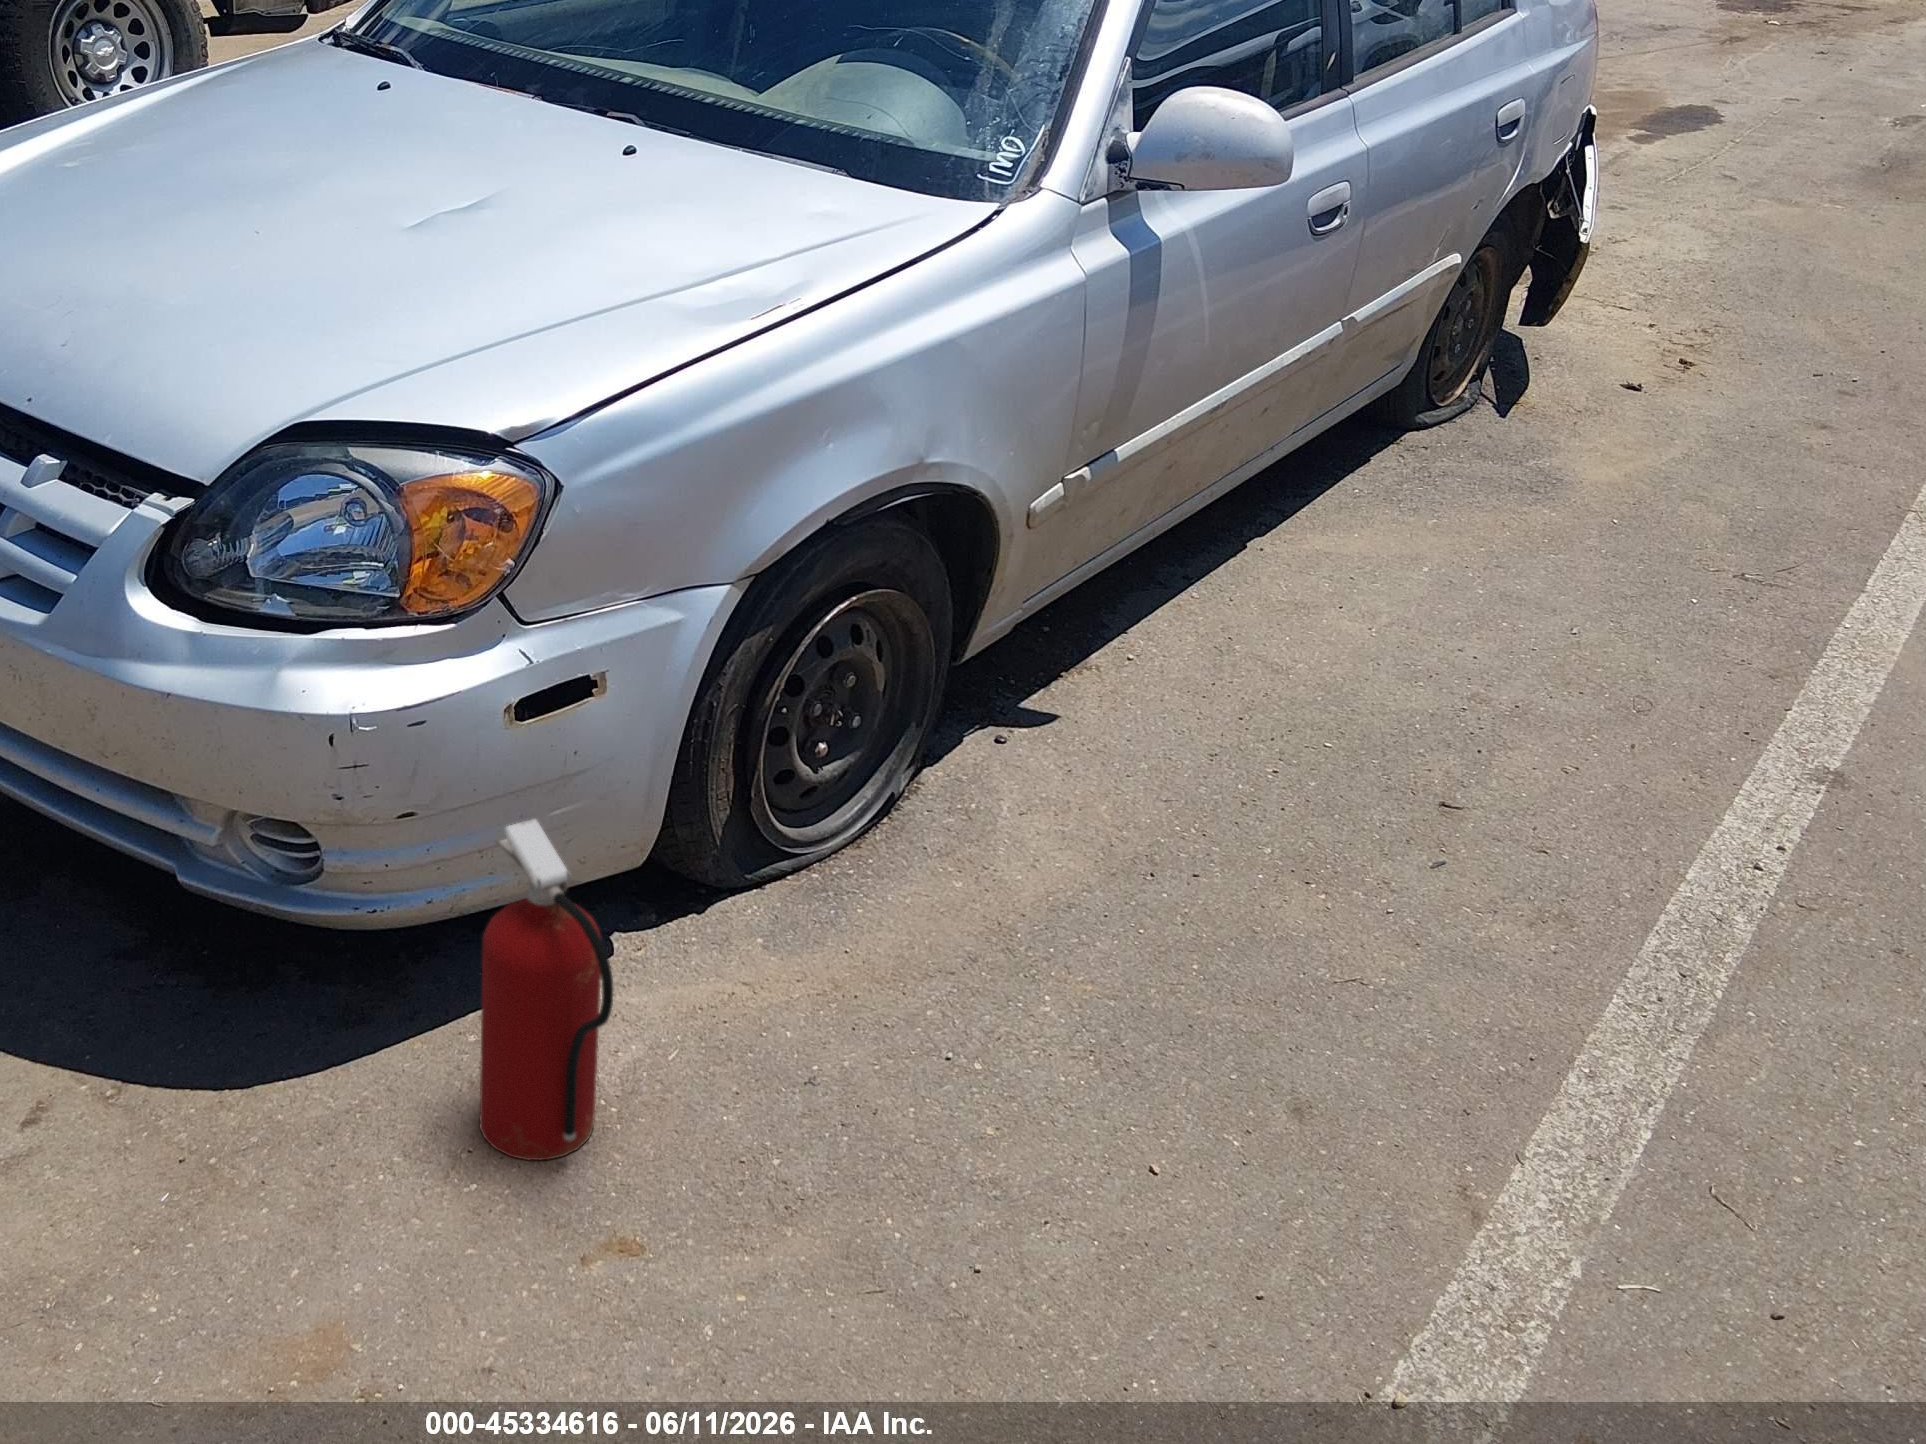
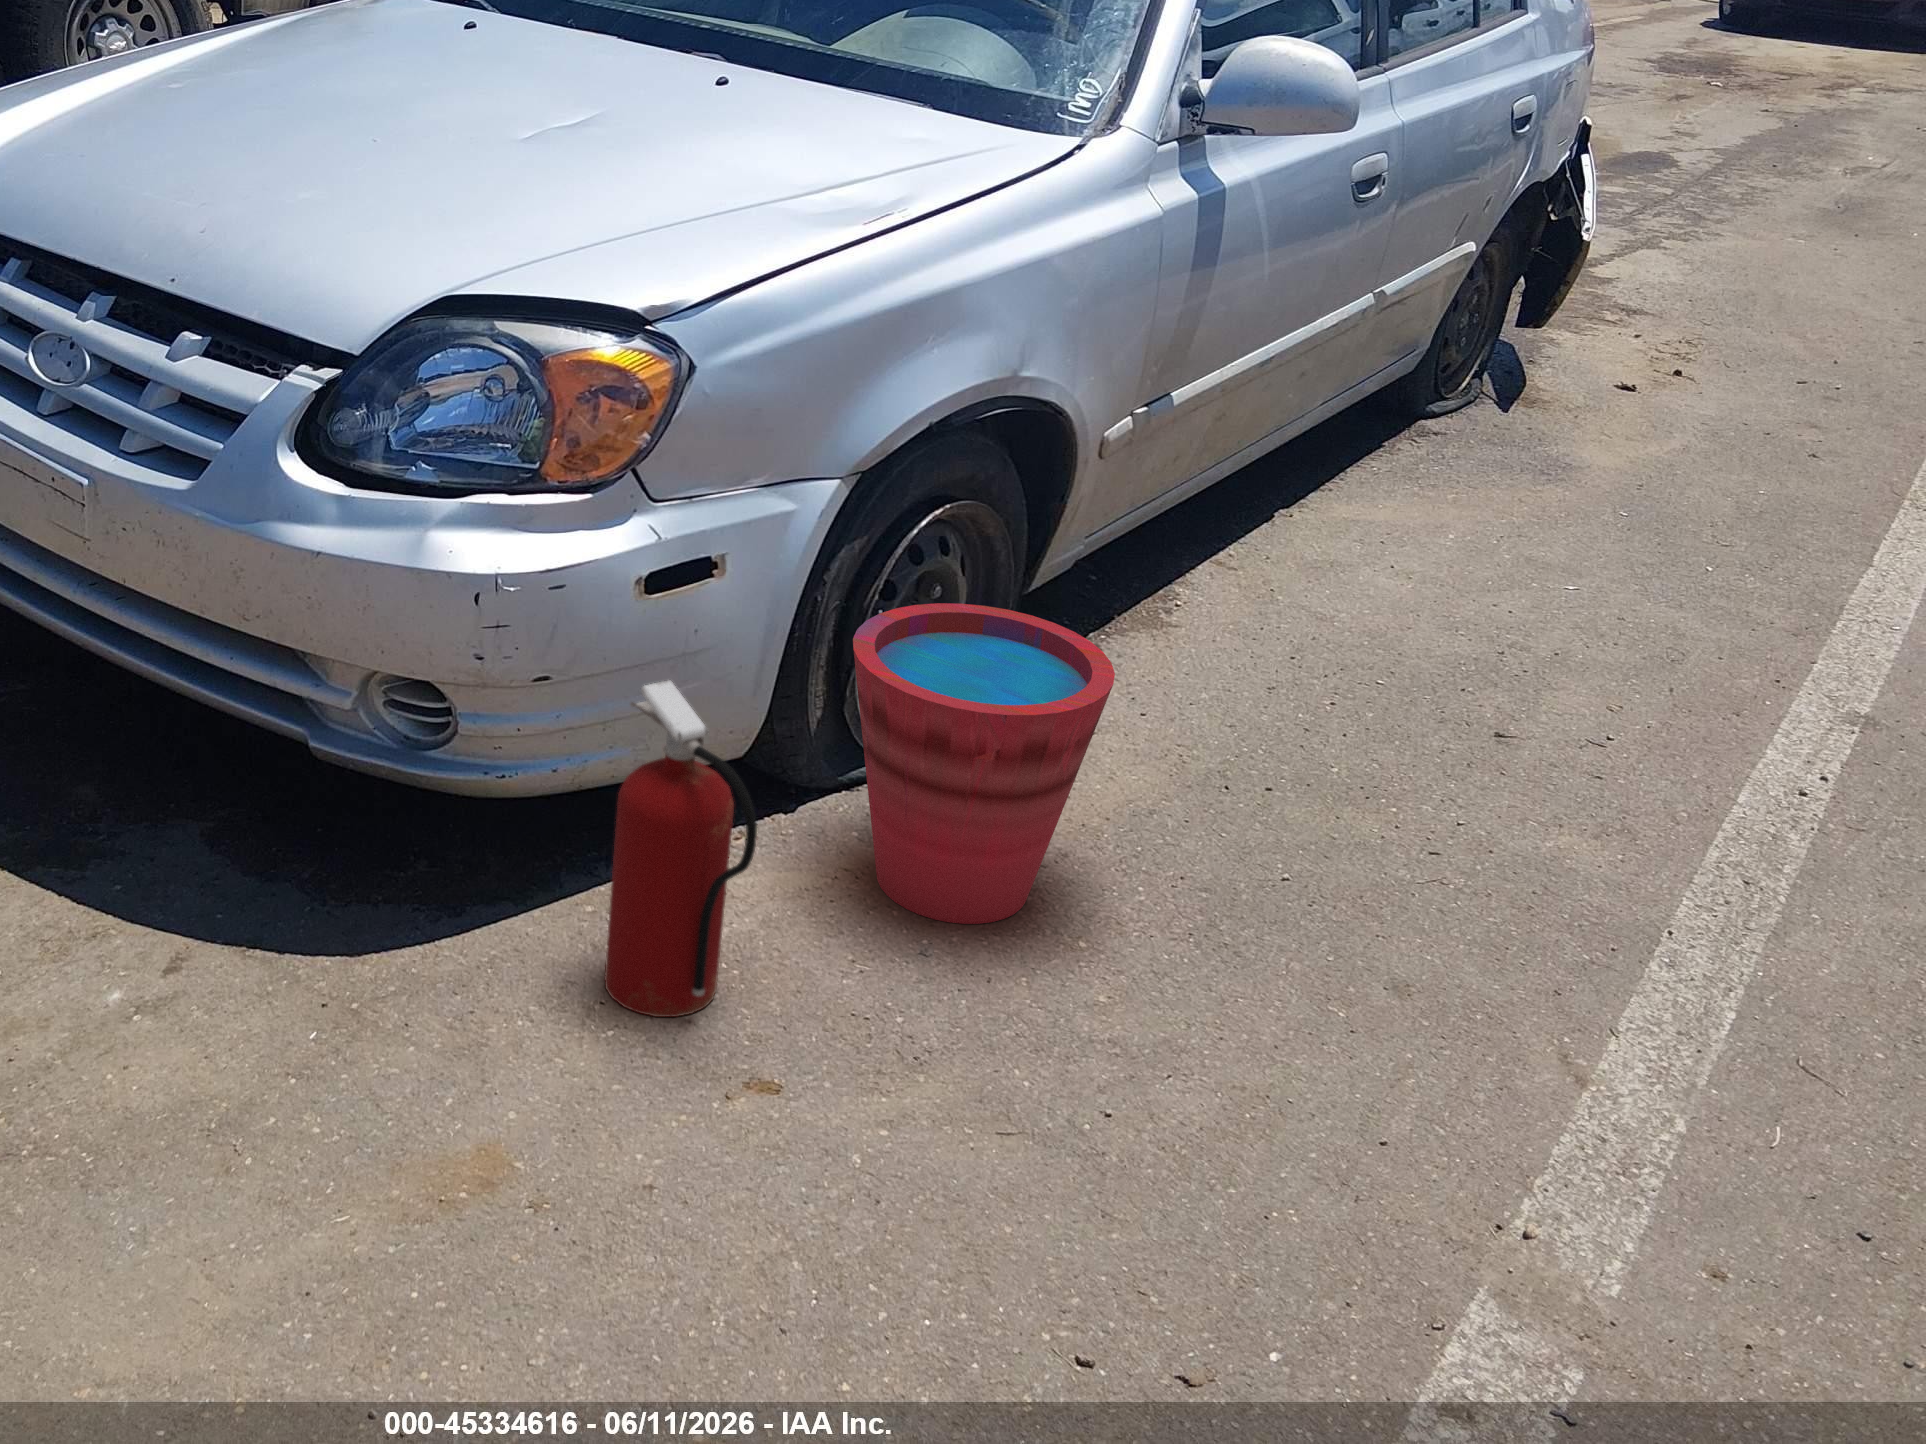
bucket: none [743,705,1012,1041] -> present [853,603,1115,924]

